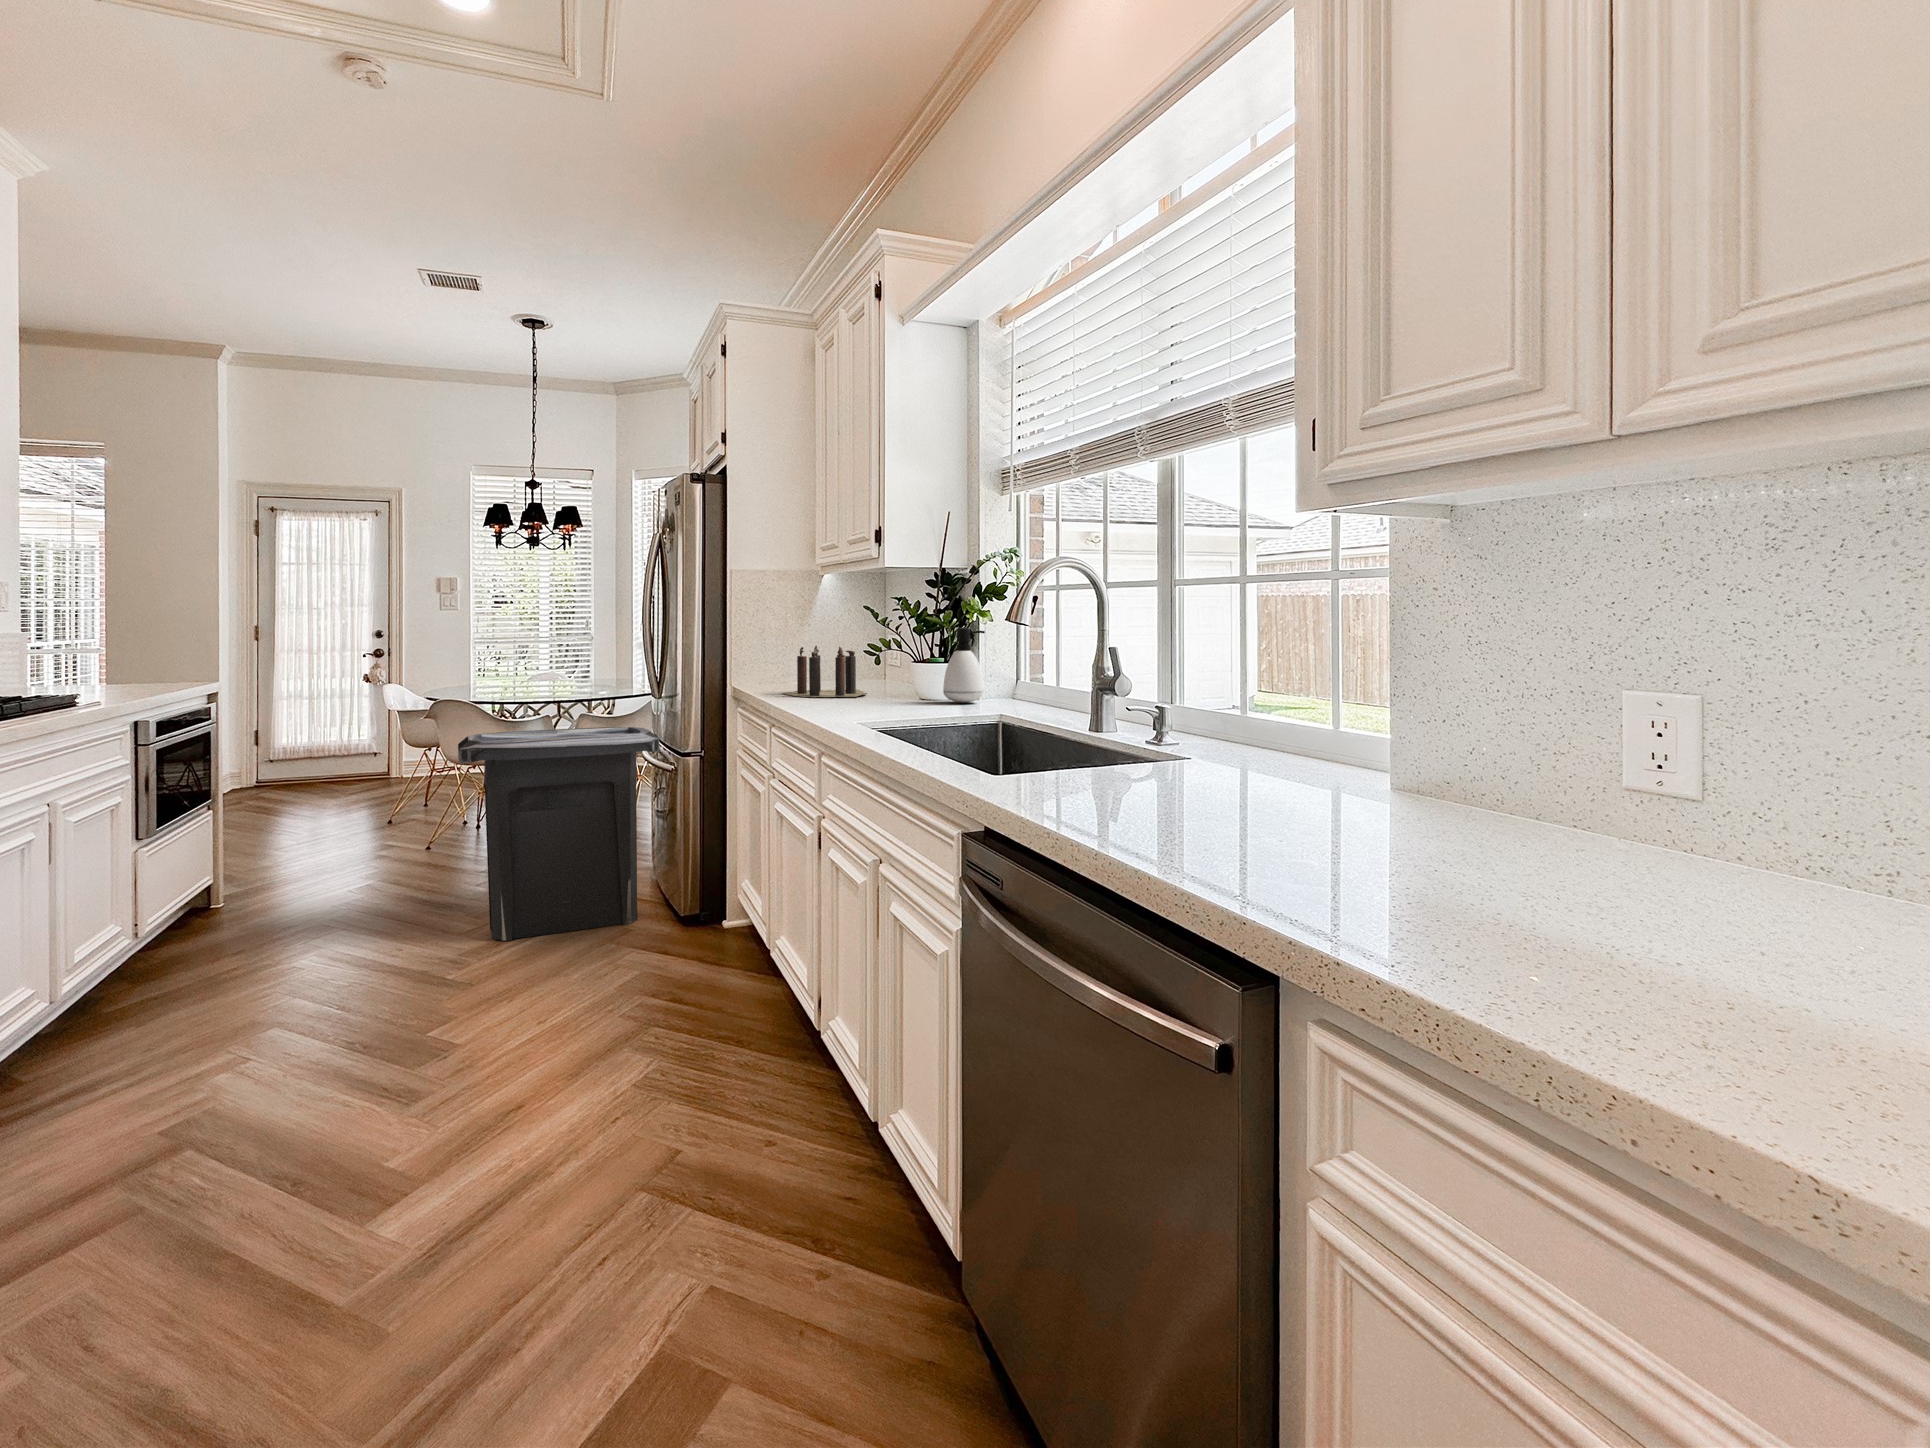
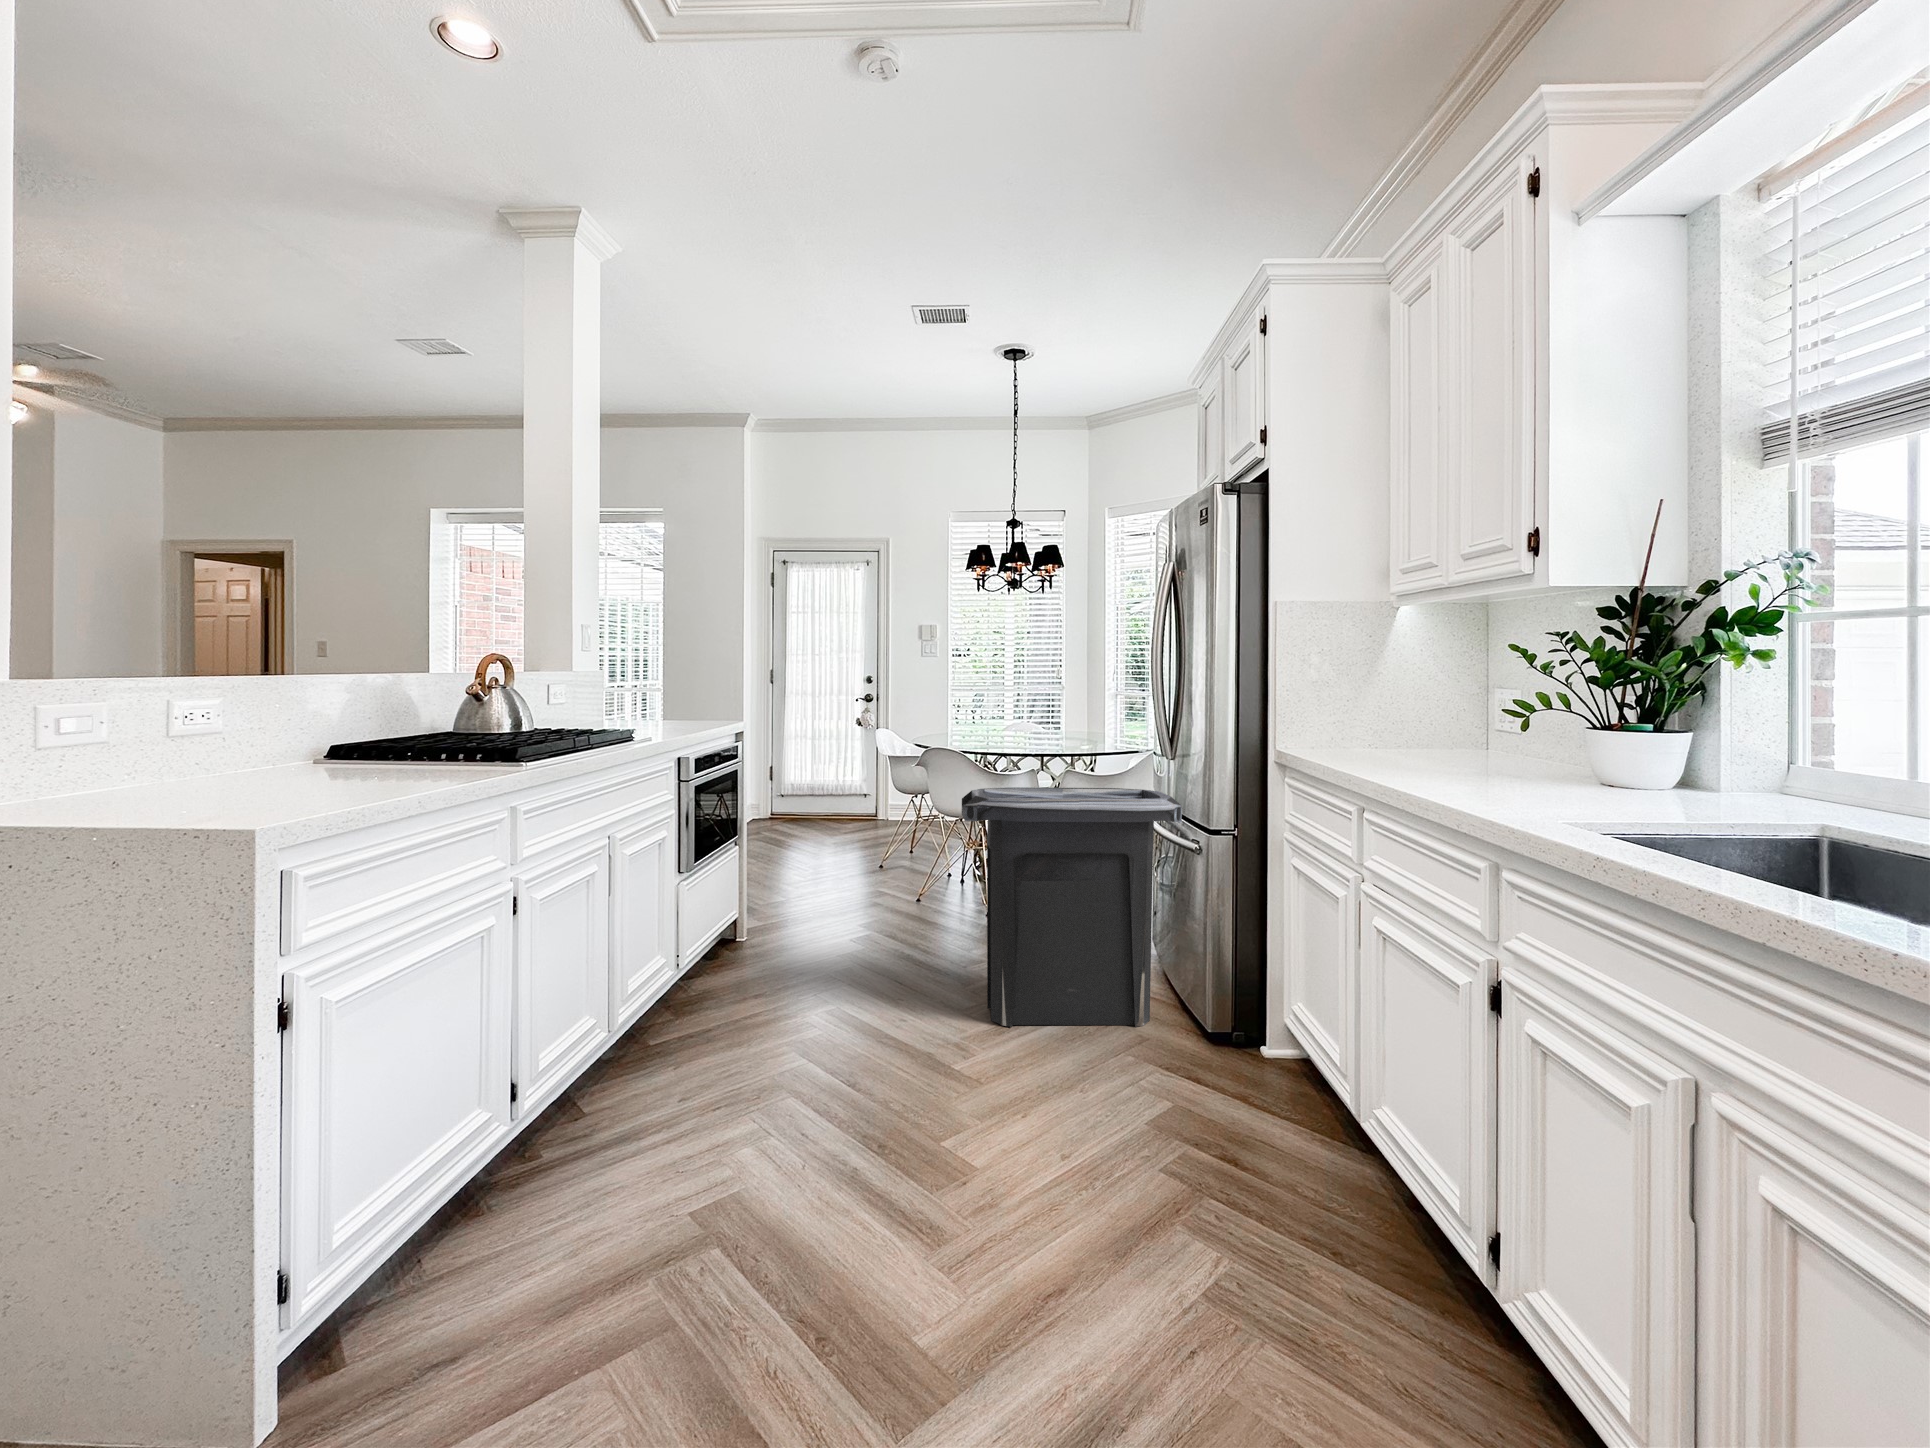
soap dispenser: present [943,628,985,703] -> none [1660,676,1744,791]
candle: present [783,645,867,697] -> none [1368,699,1547,772]

